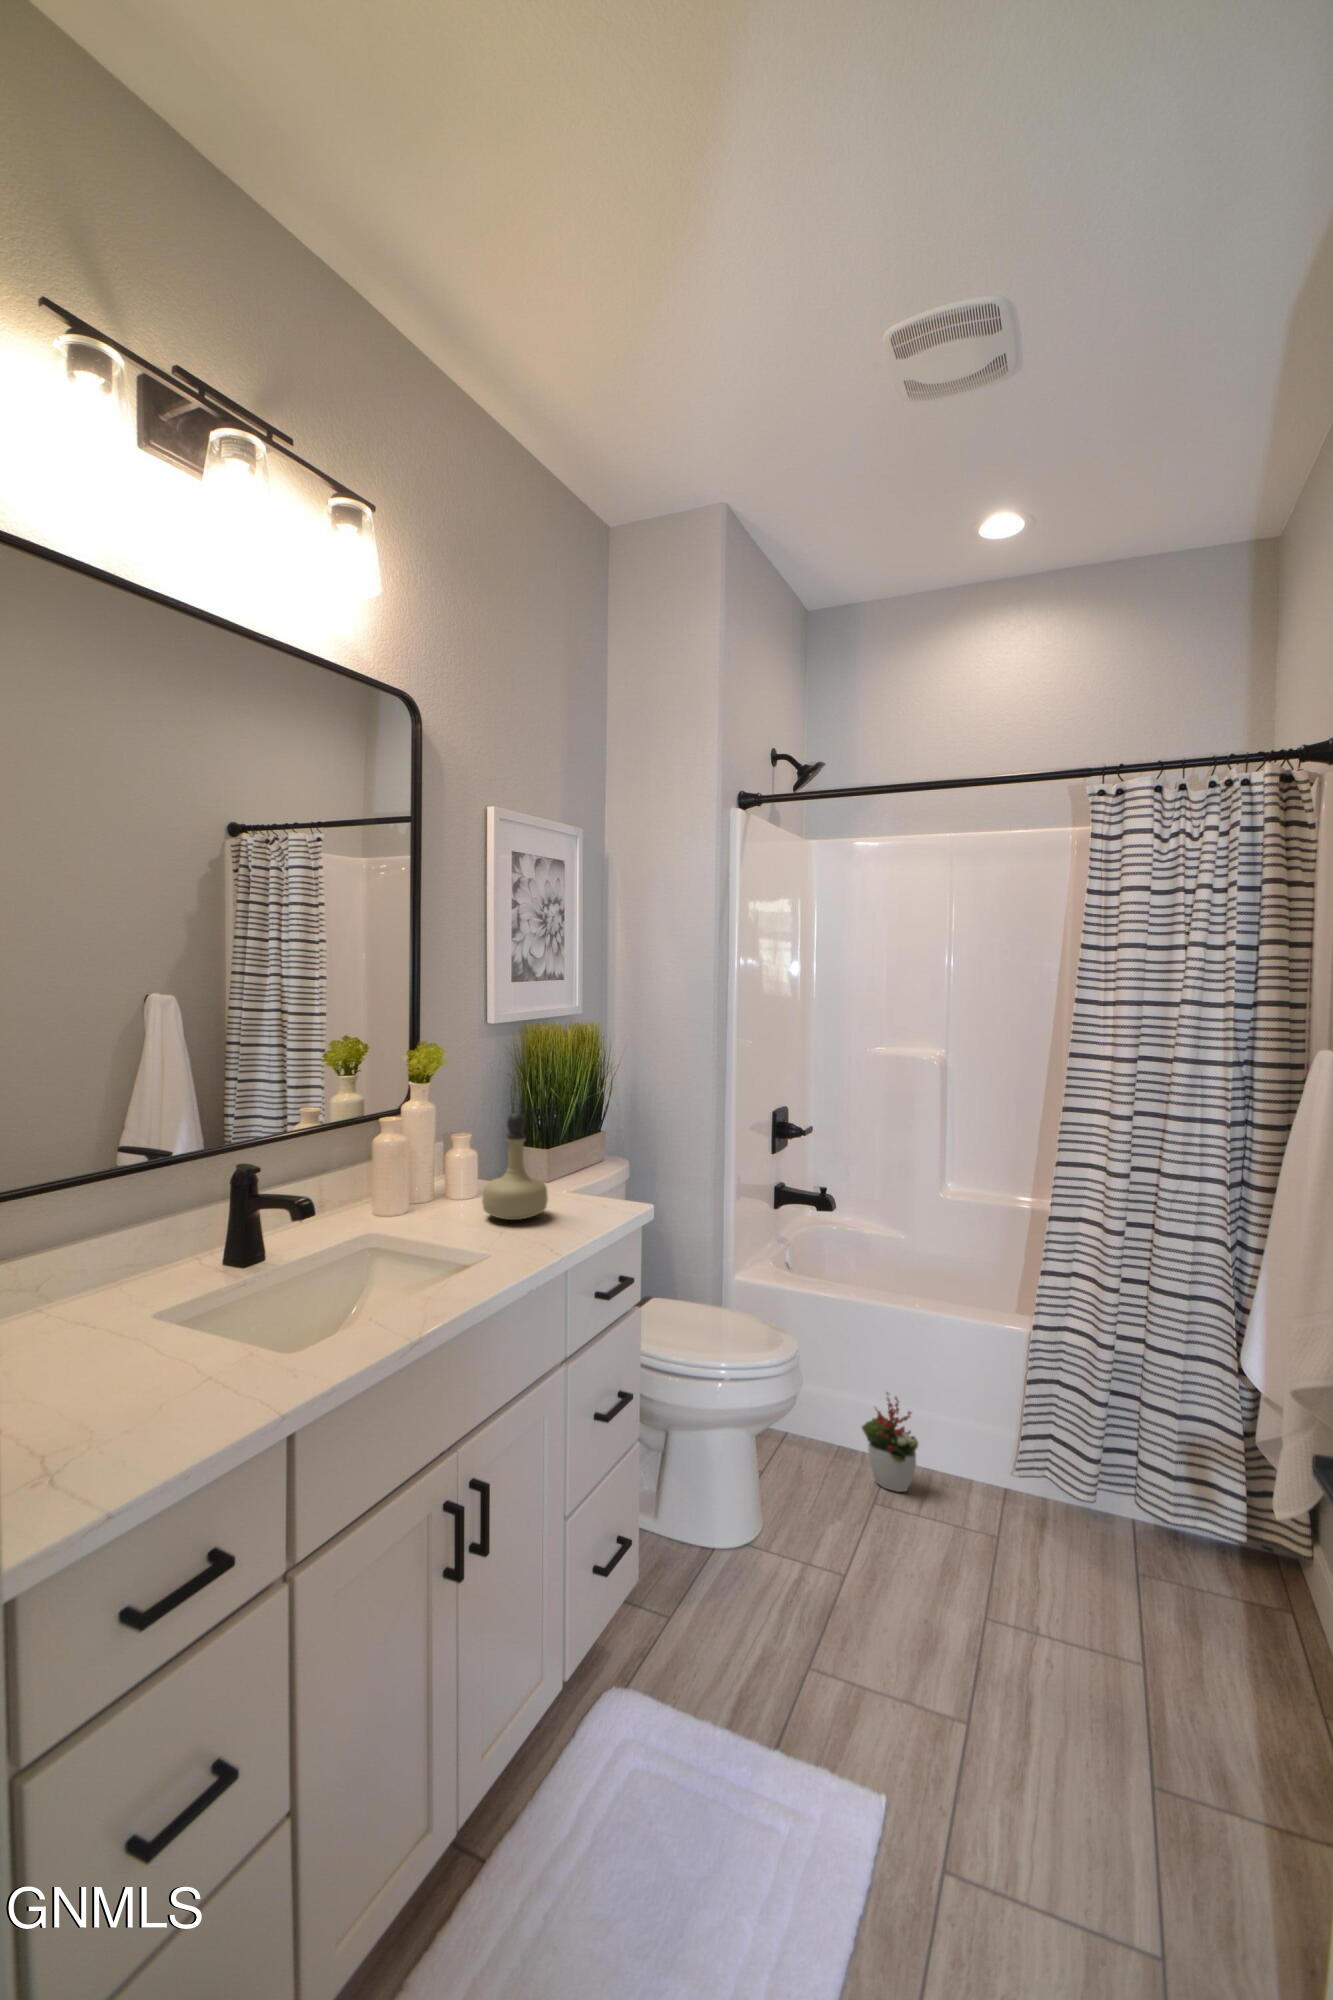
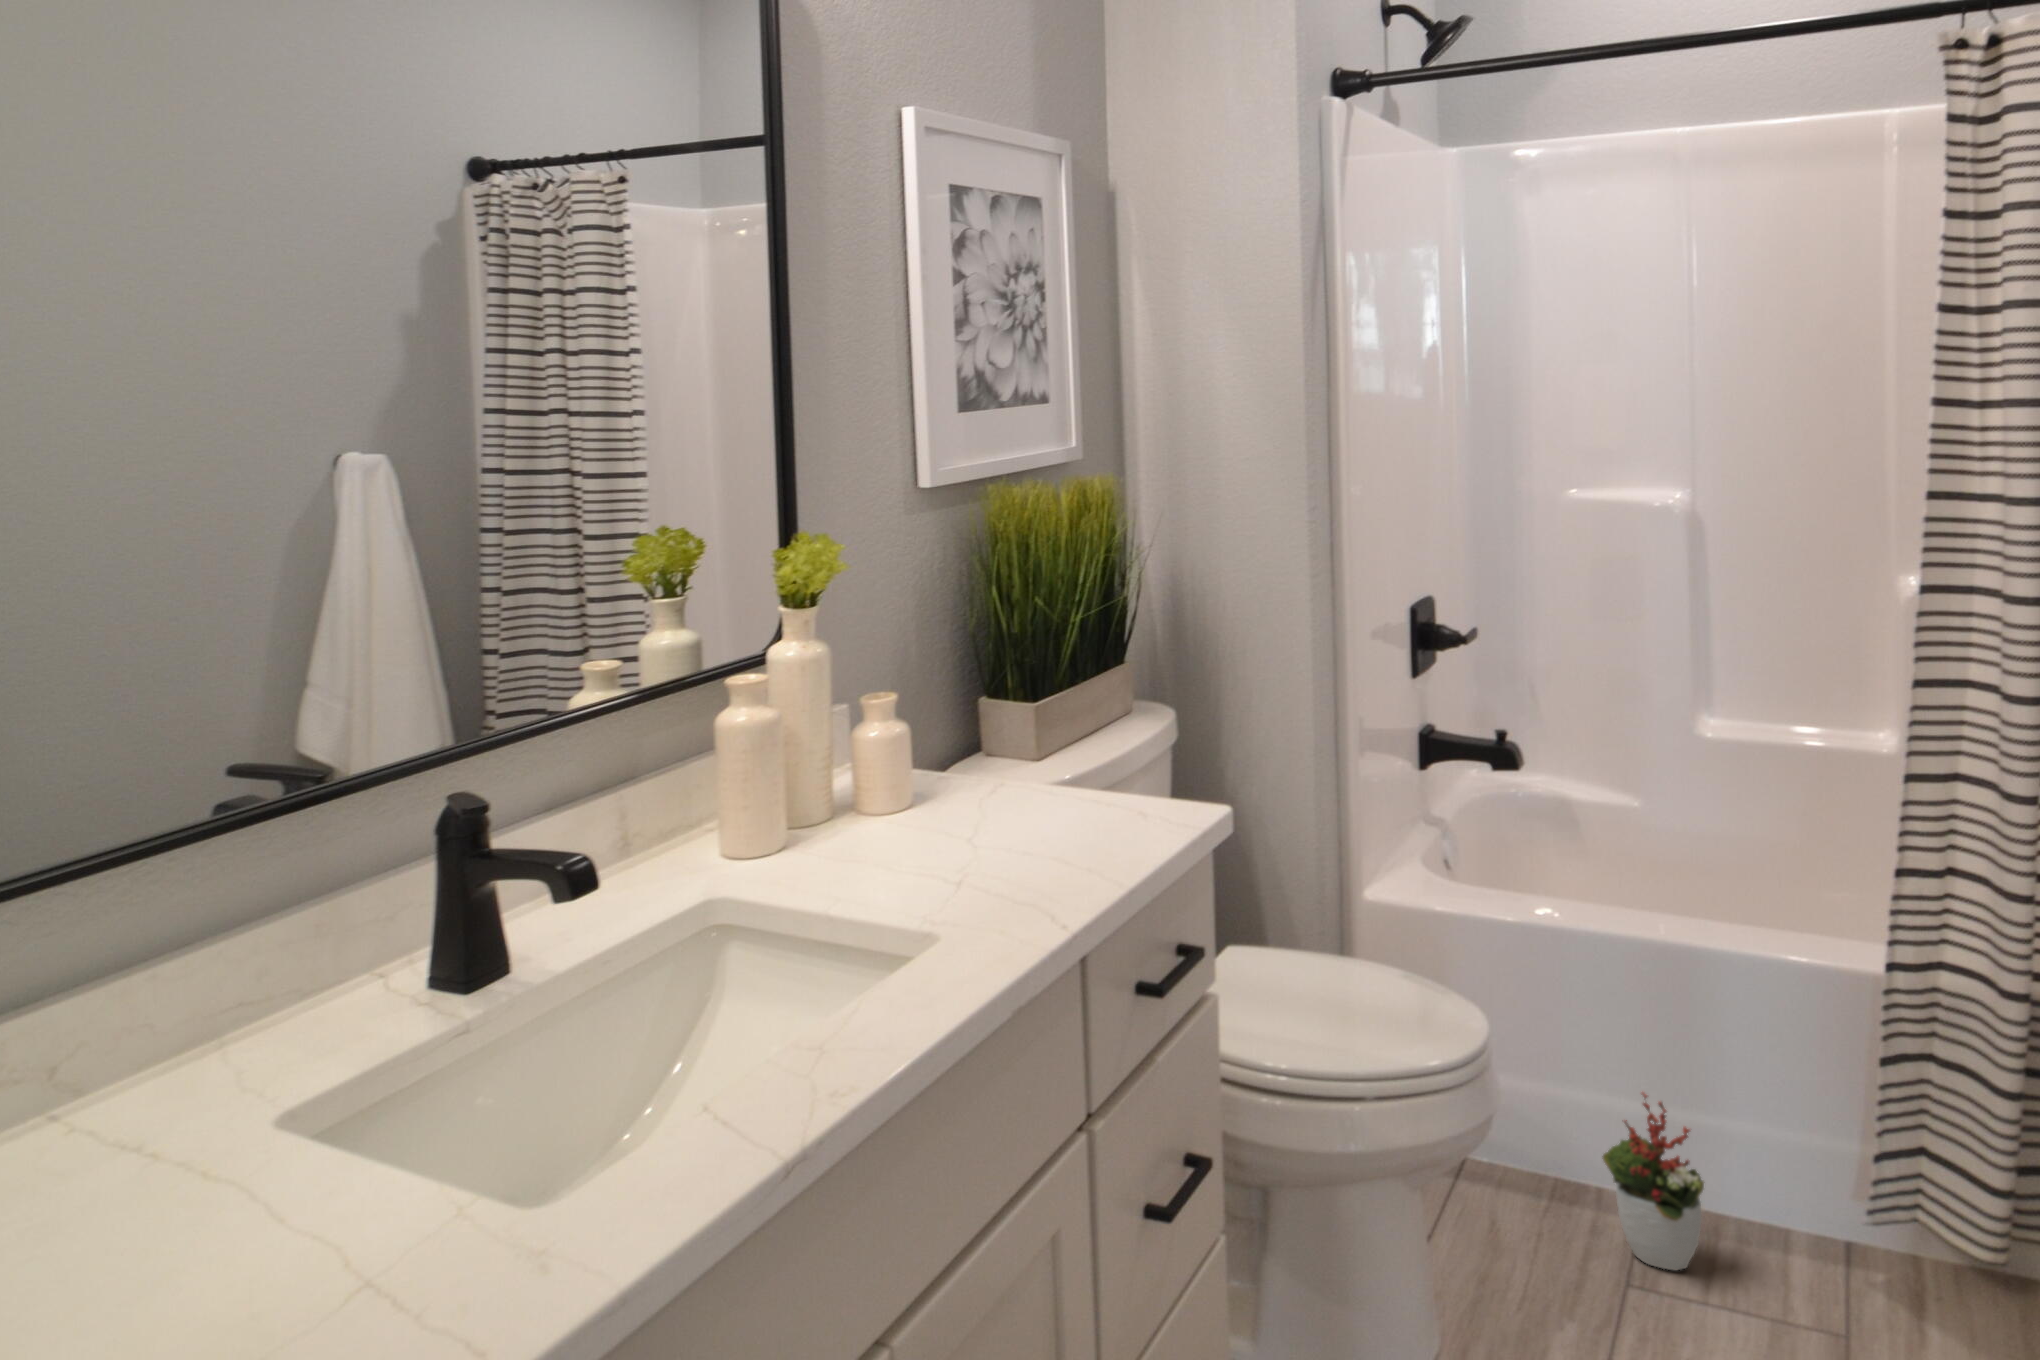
perfume bottle: present [482,1113,548,1220] -> none [919,661,1039,862]

